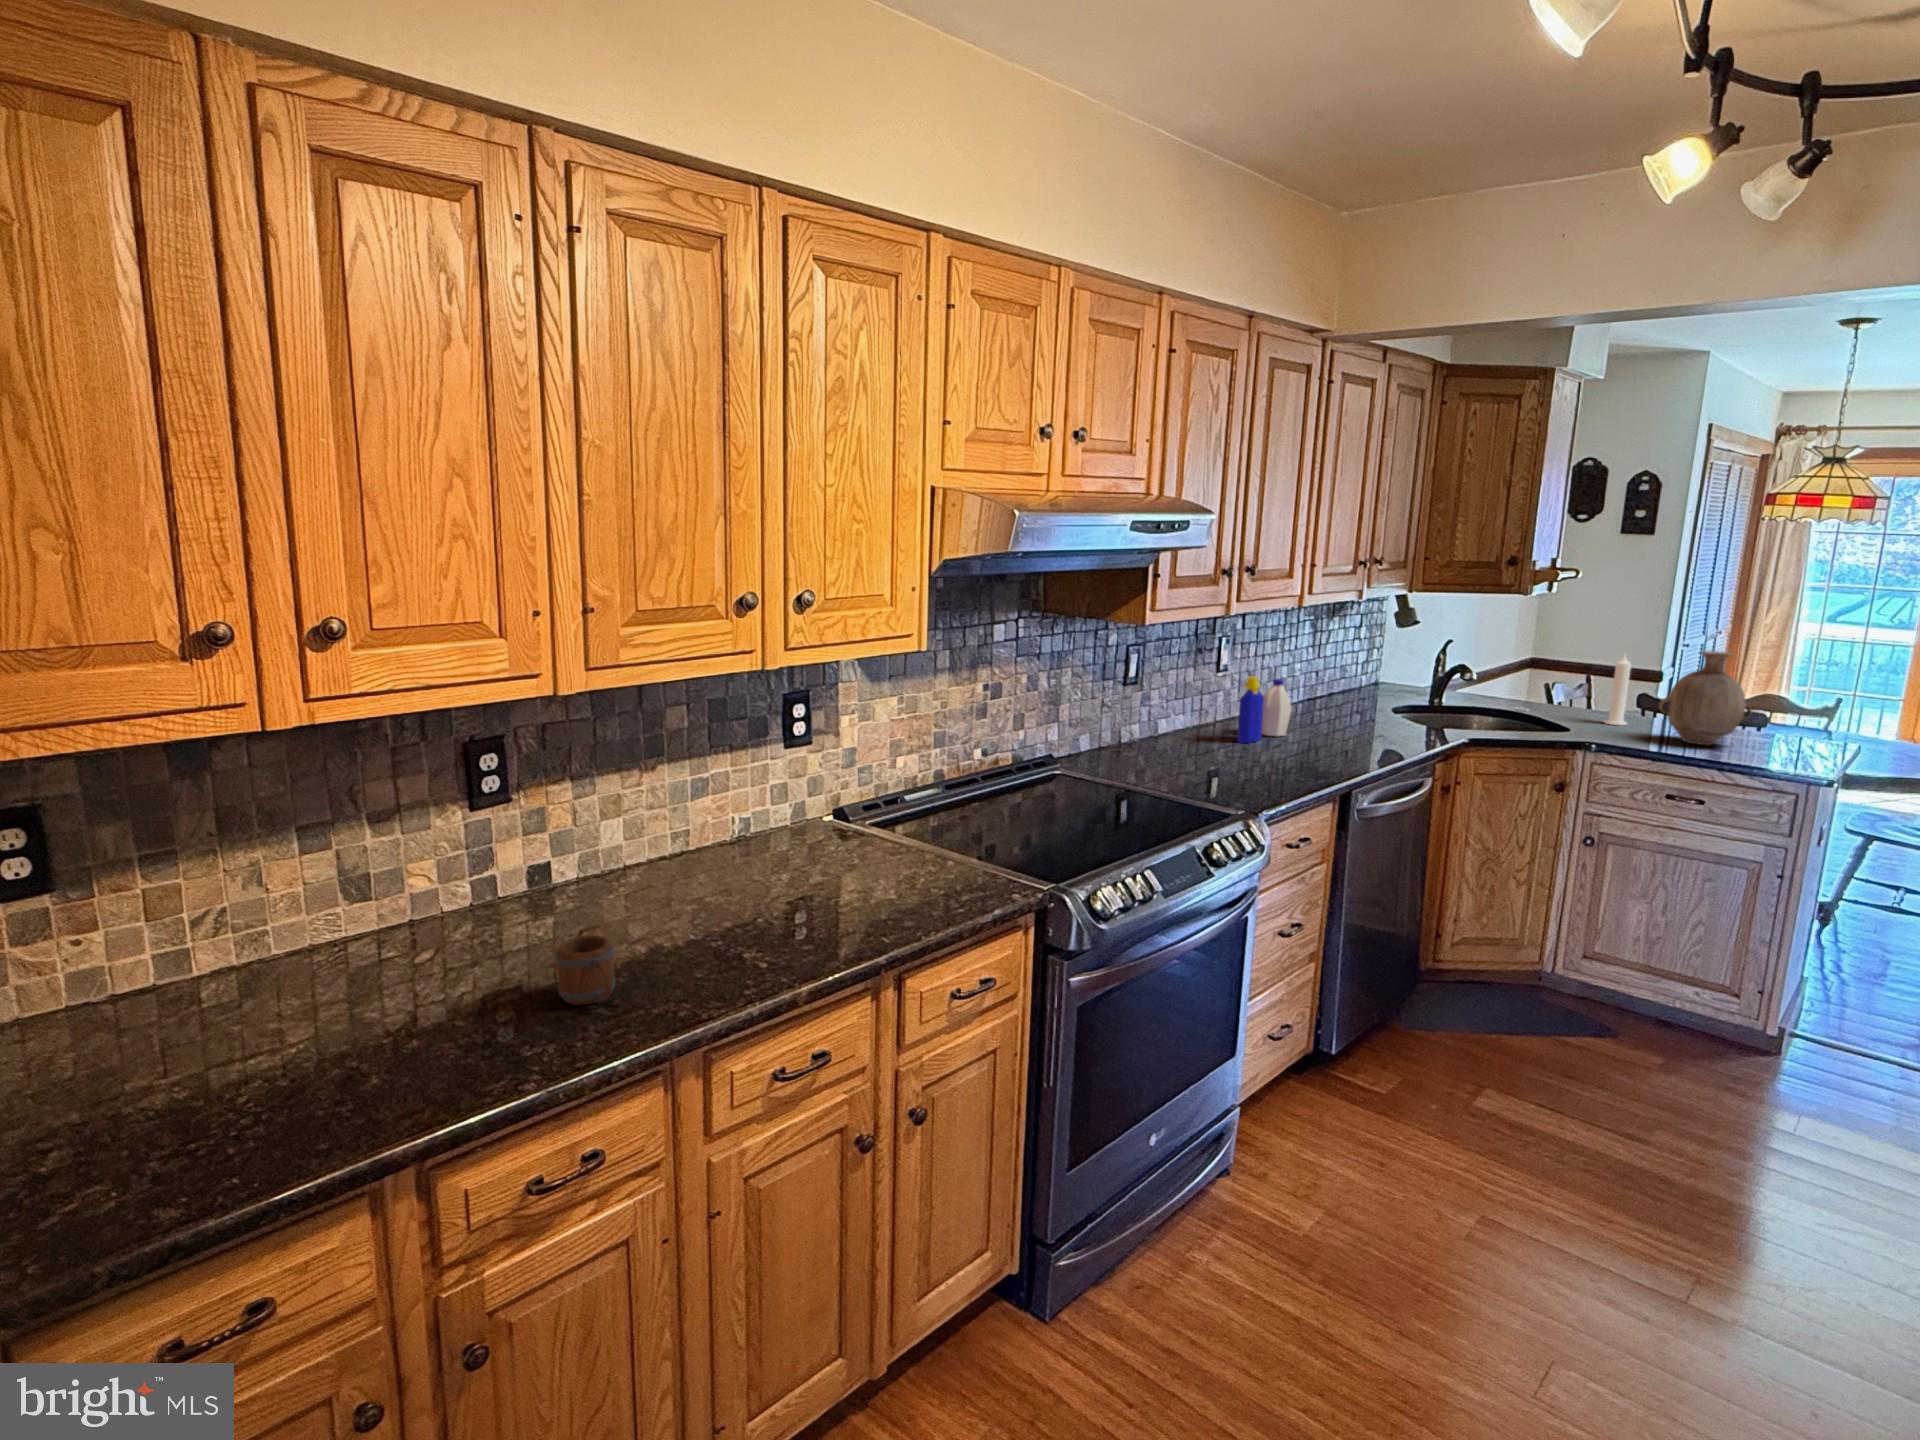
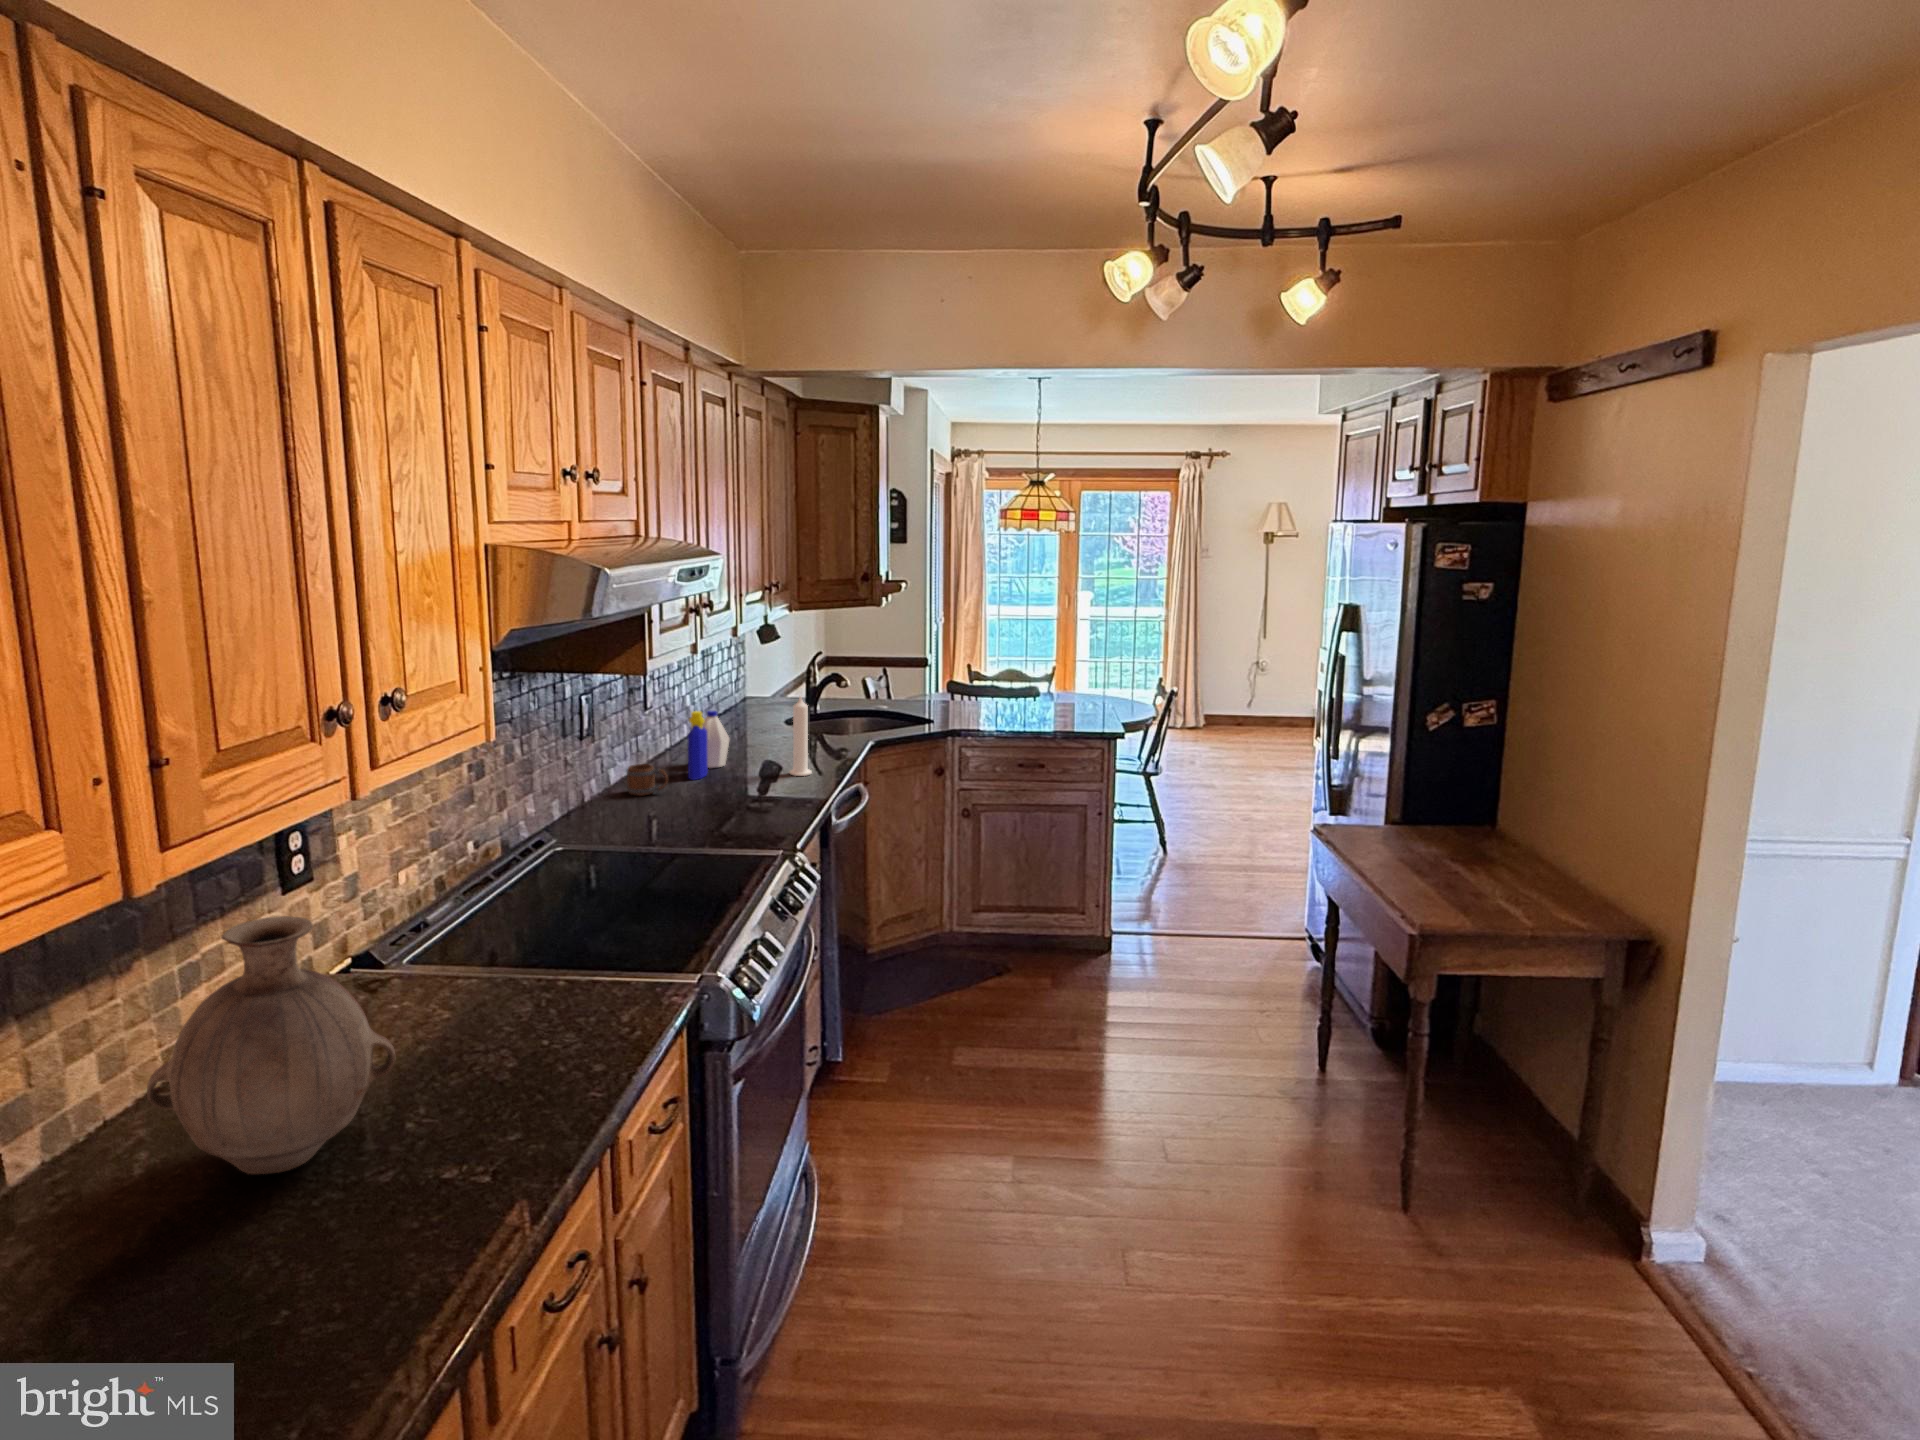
vase: present [1659,651,1751,745] -> present [147,916,395,1174]
candle: present [1604,655,1631,726] -> present [789,696,812,776]
mug: present [555,935,616,1005] -> present [627,764,668,795]

